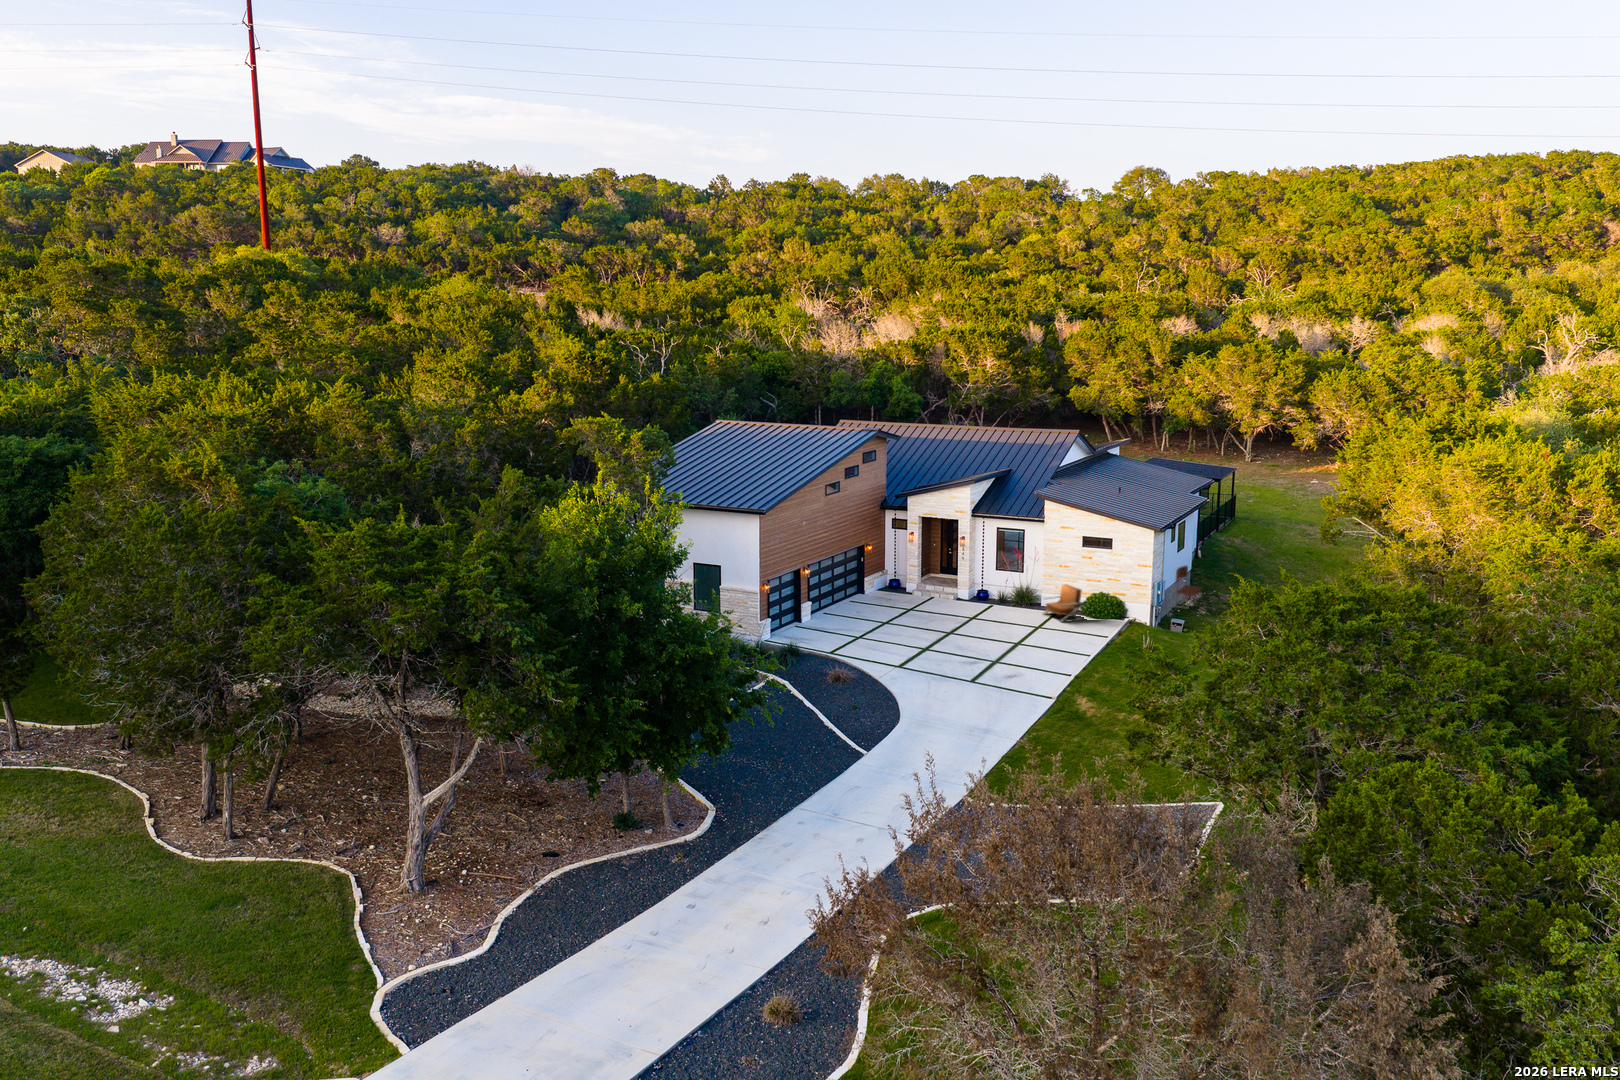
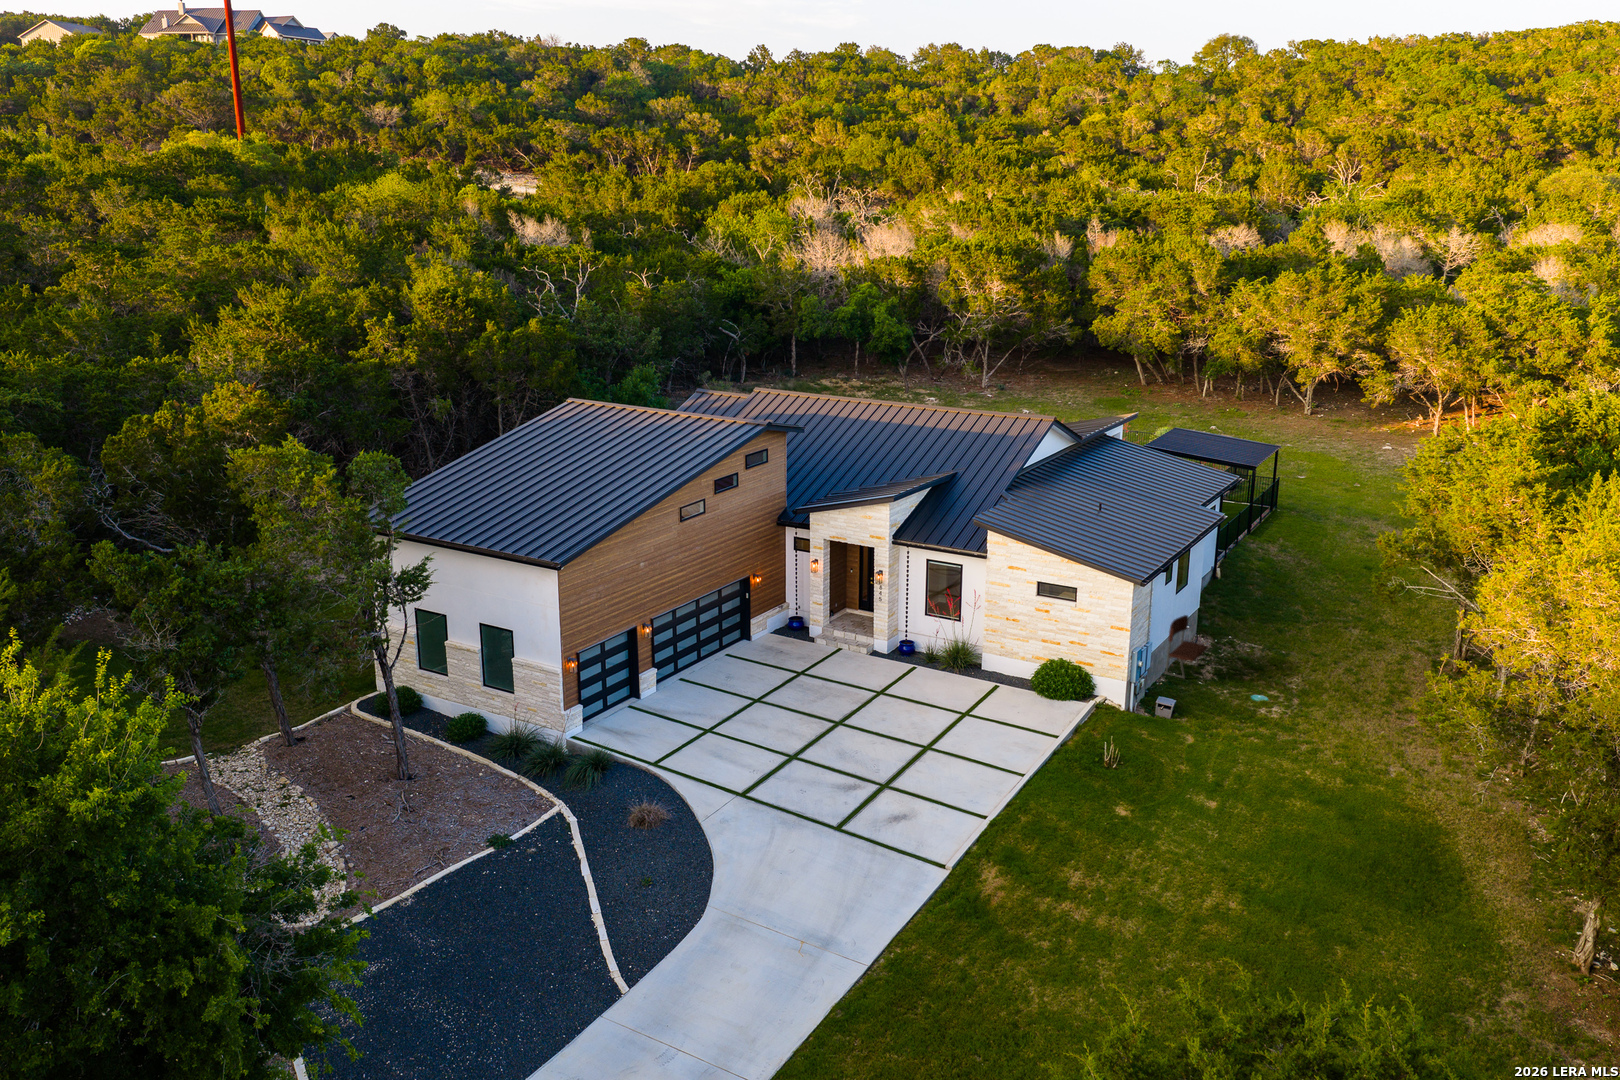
lounge chair: present [1043,584,1085,622] -> none [979,645,1037,703]

